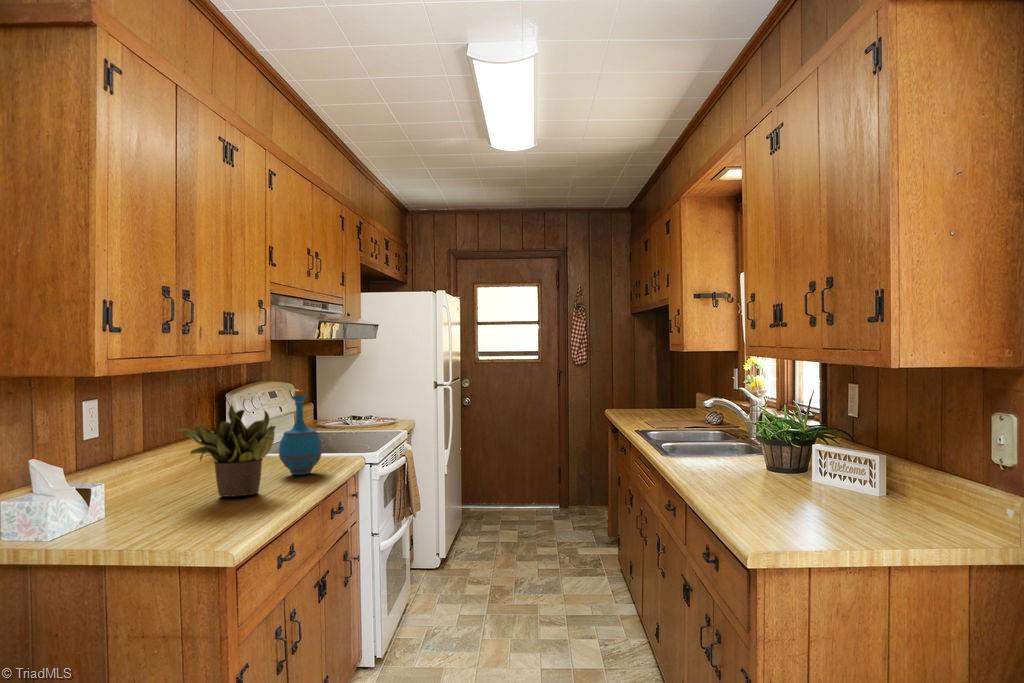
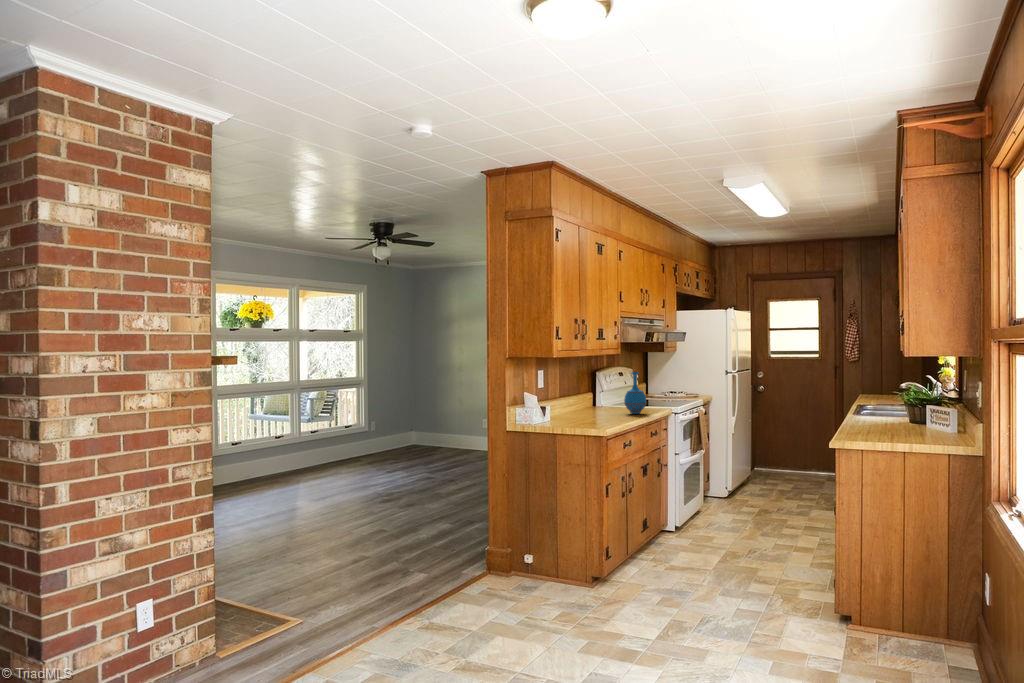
potted plant: present [178,405,276,497] -> none [577,373,624,418]

